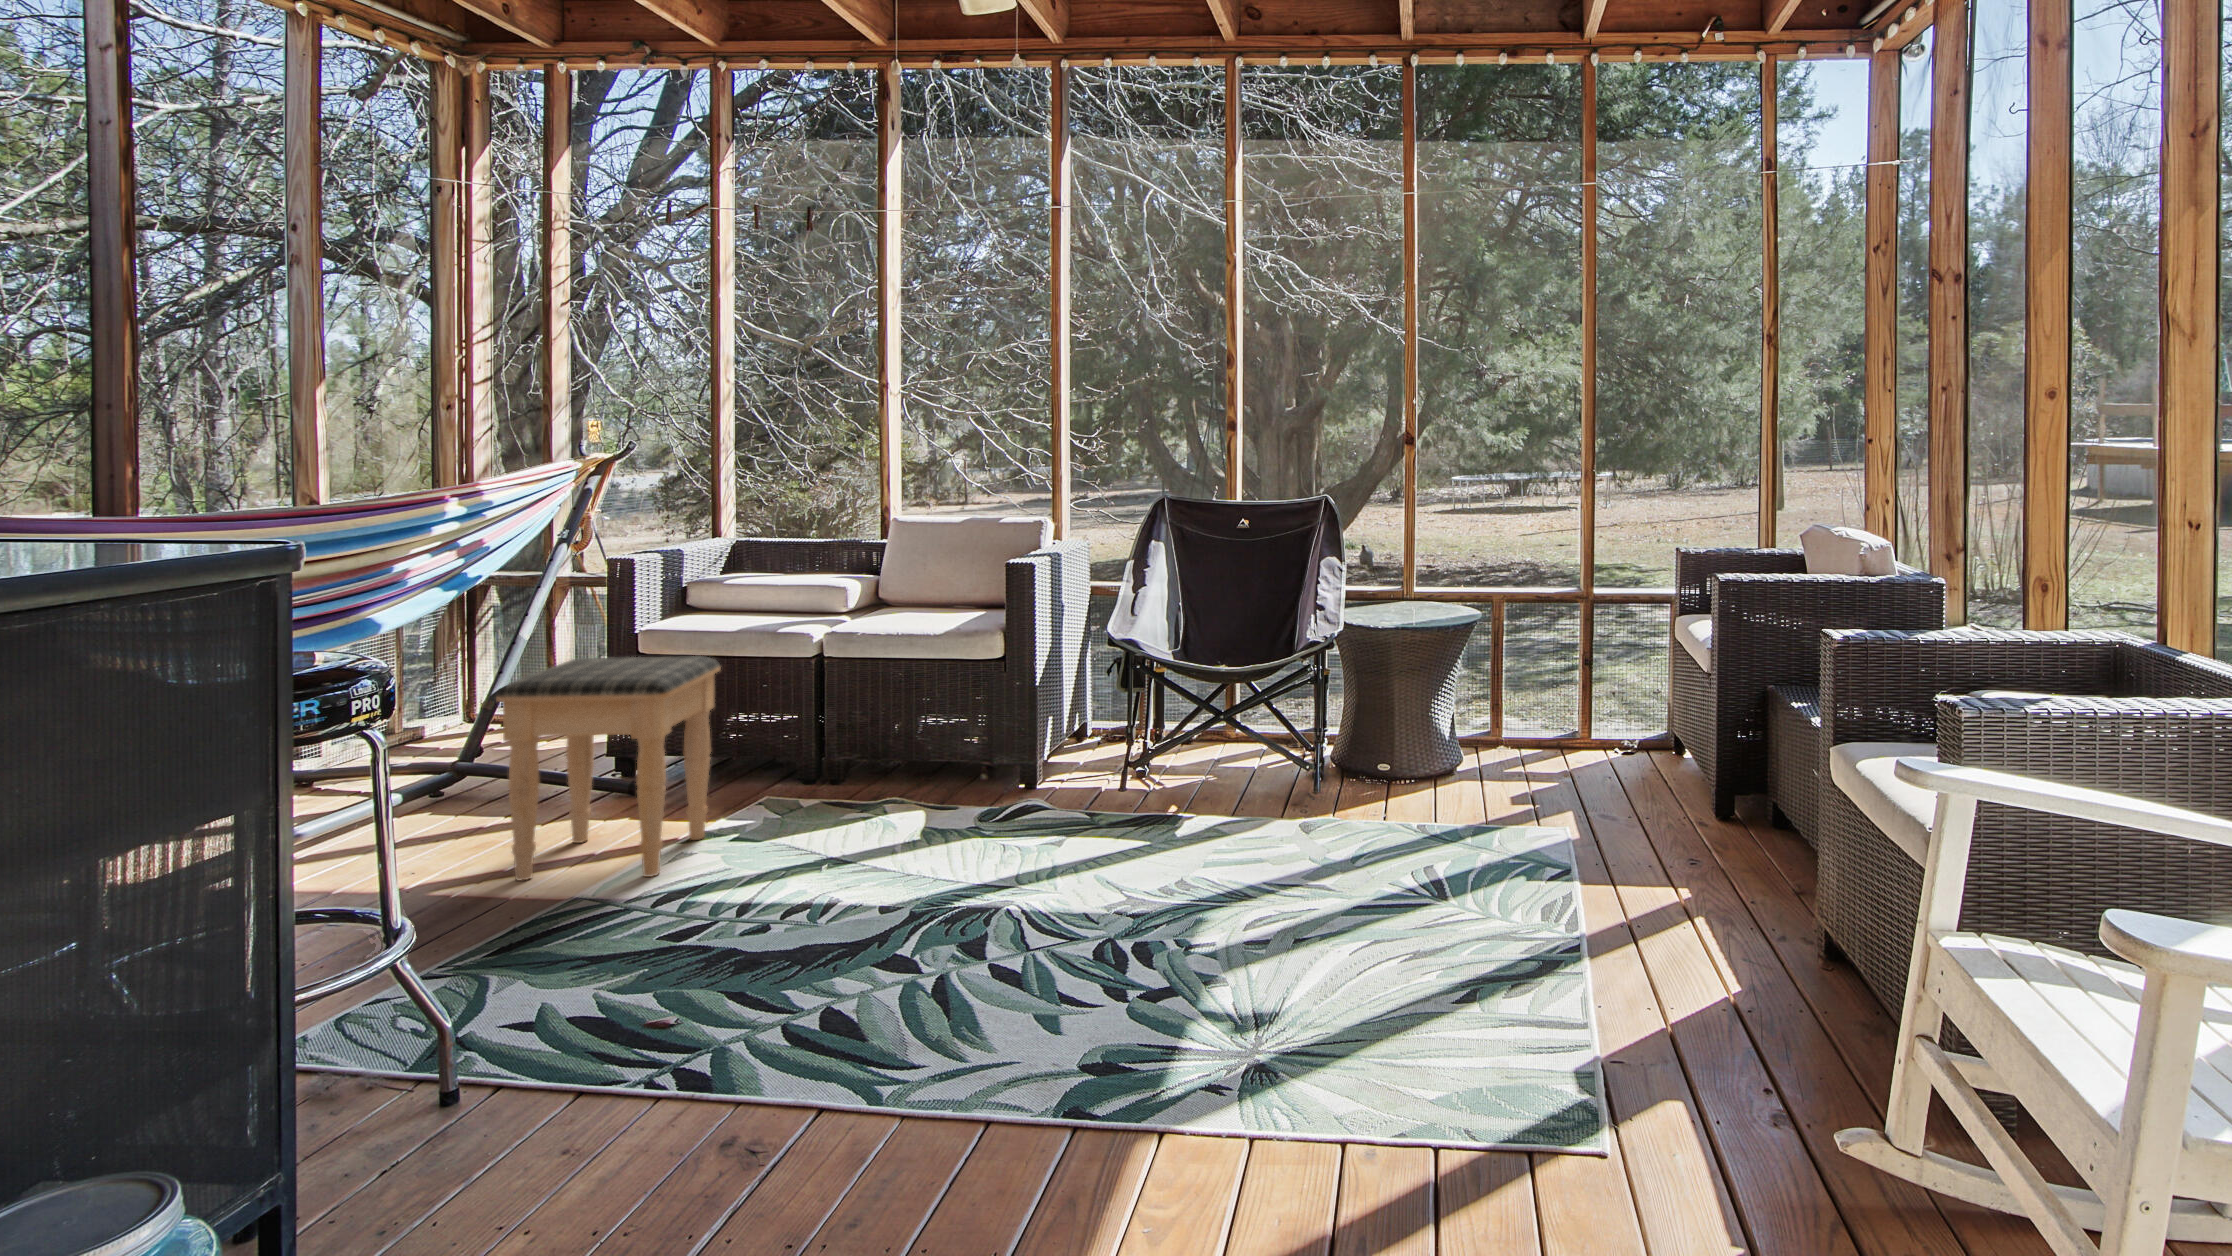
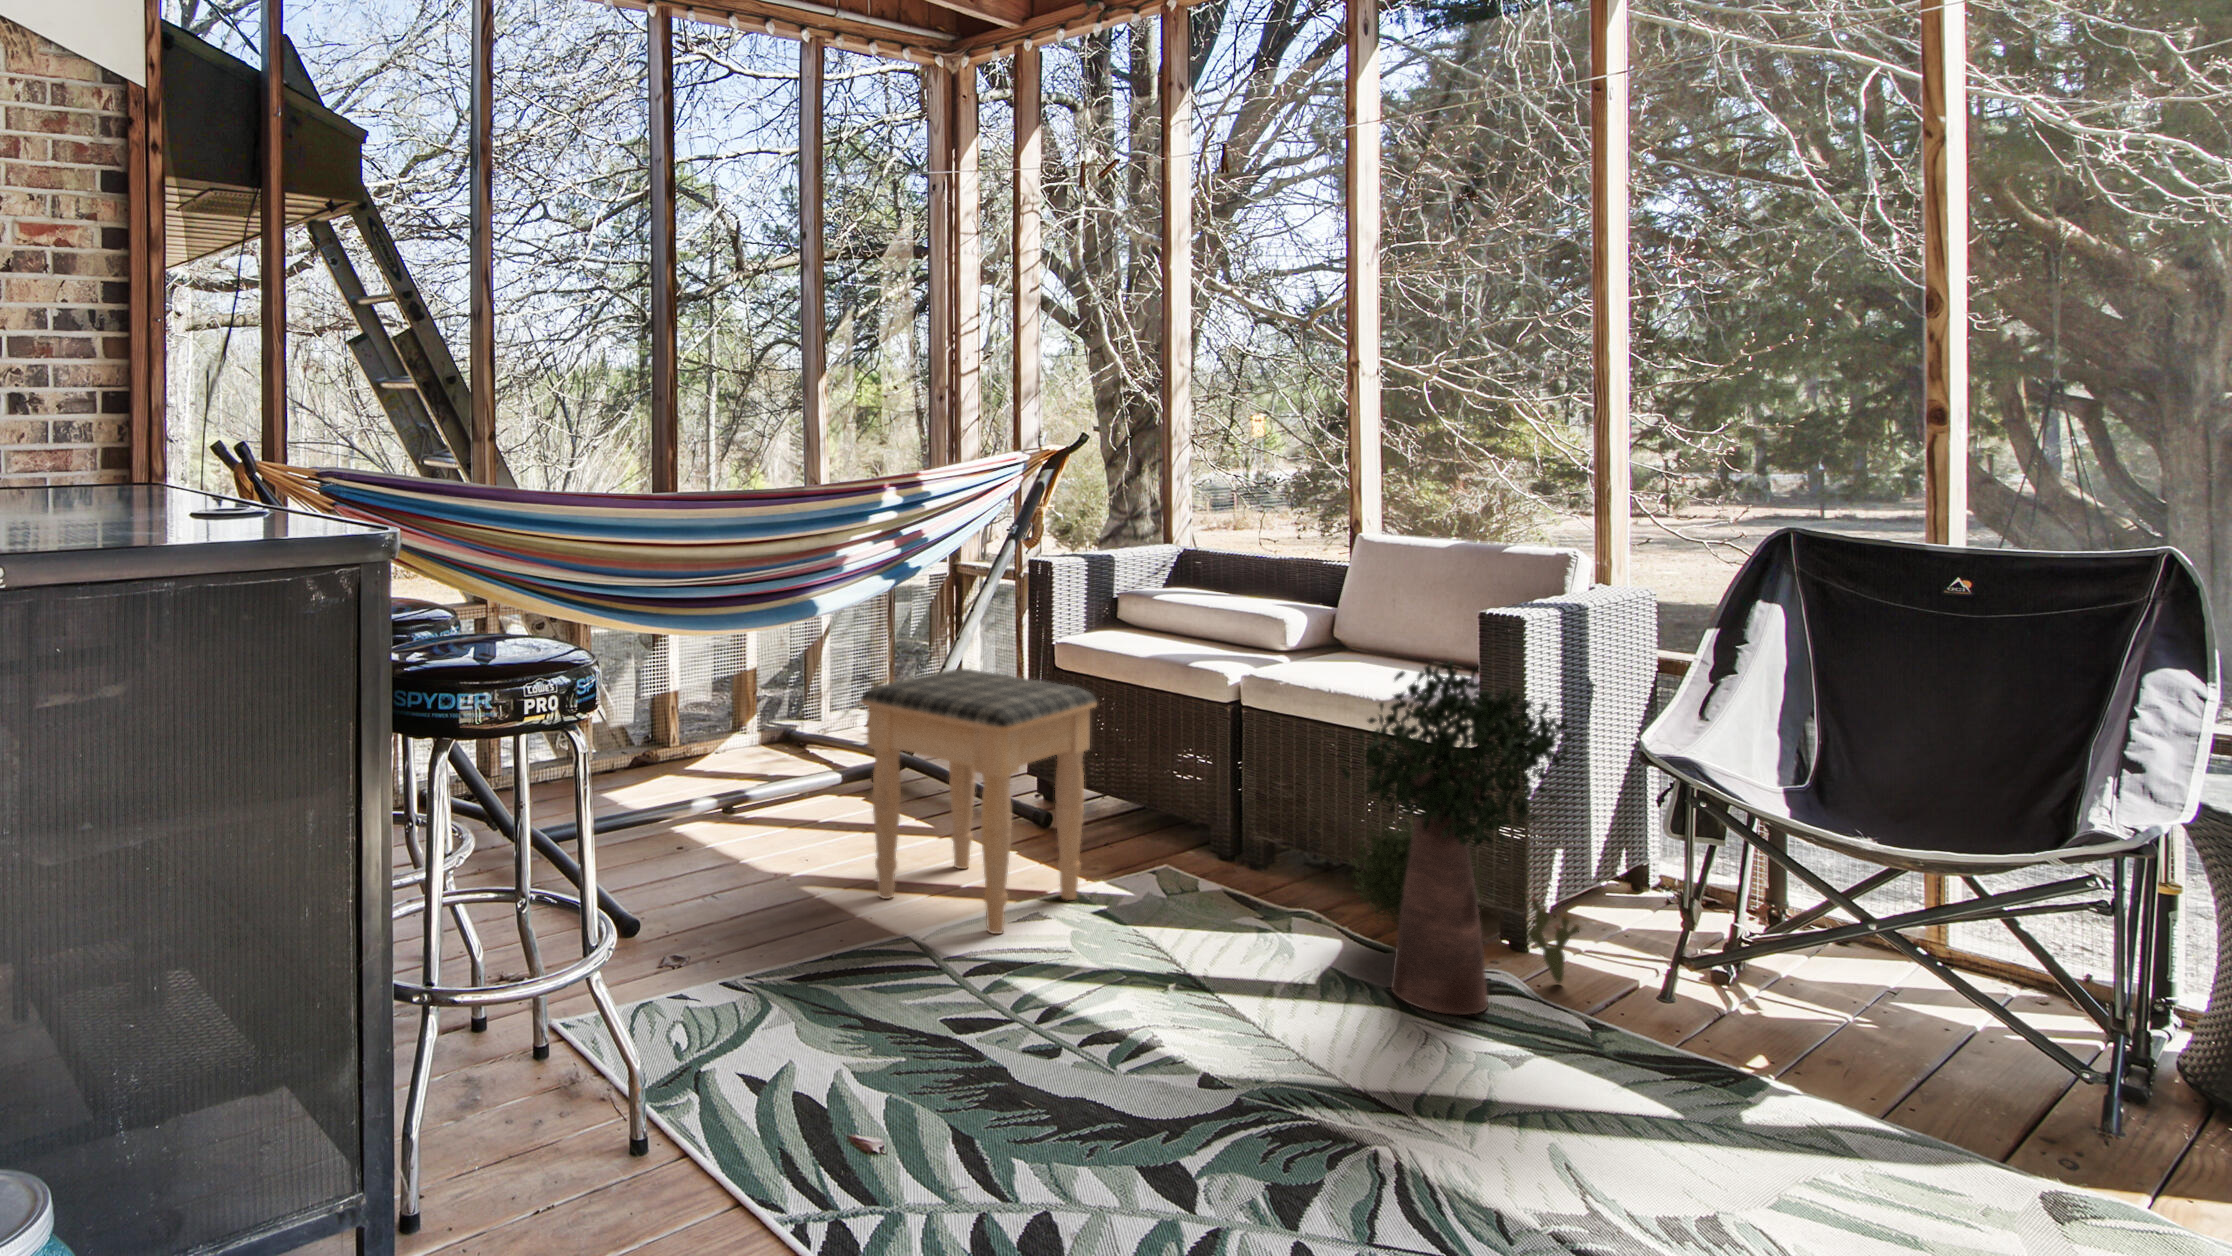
potted plant: none [925,591,1079,835] -> present [1341,660,1580,1015]

